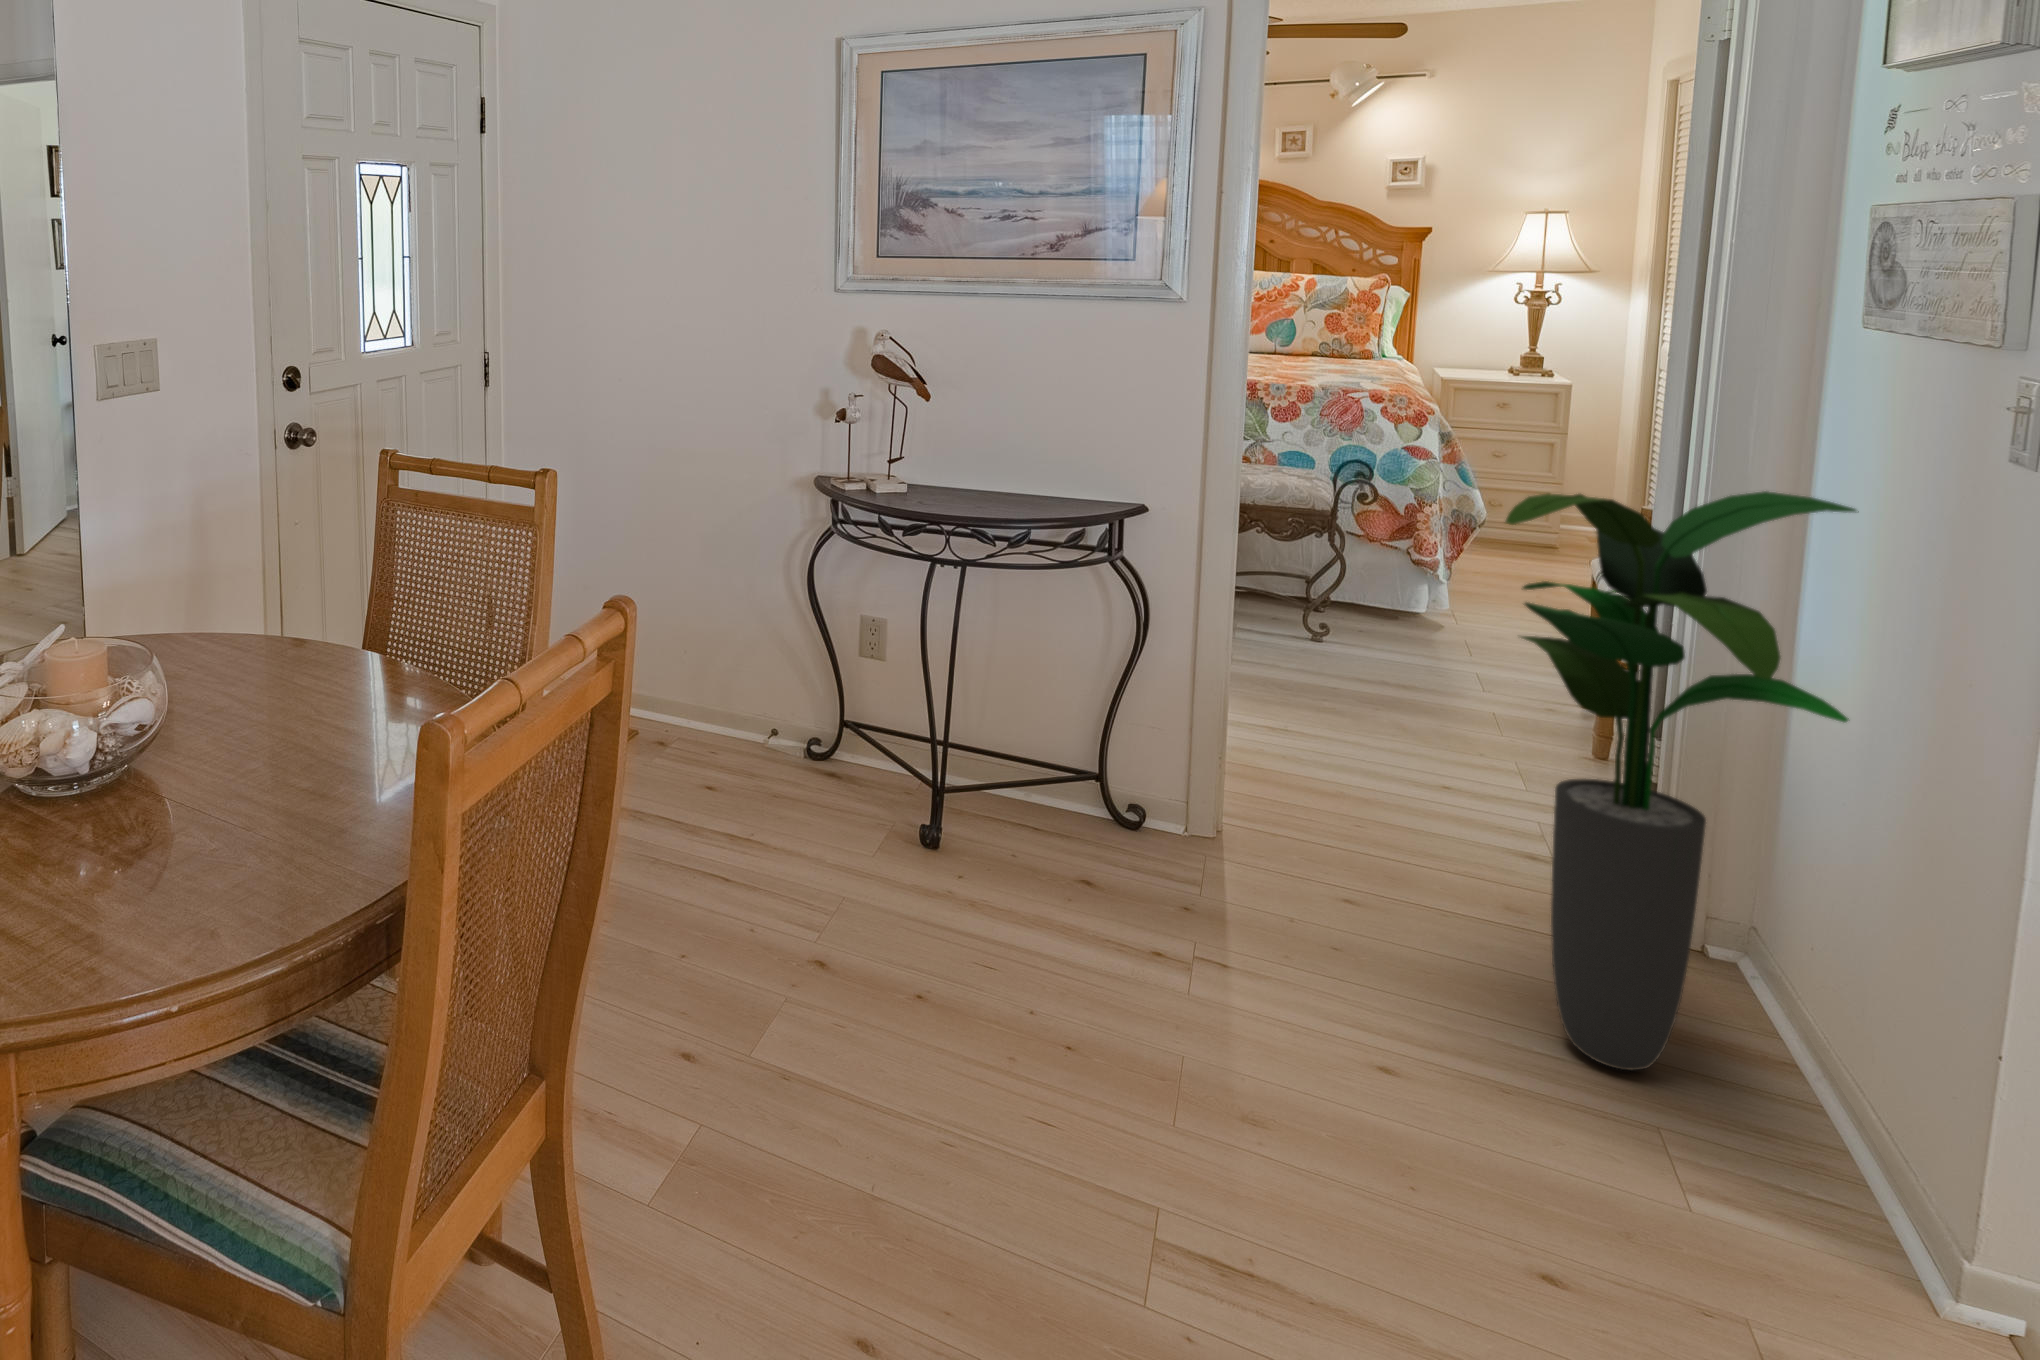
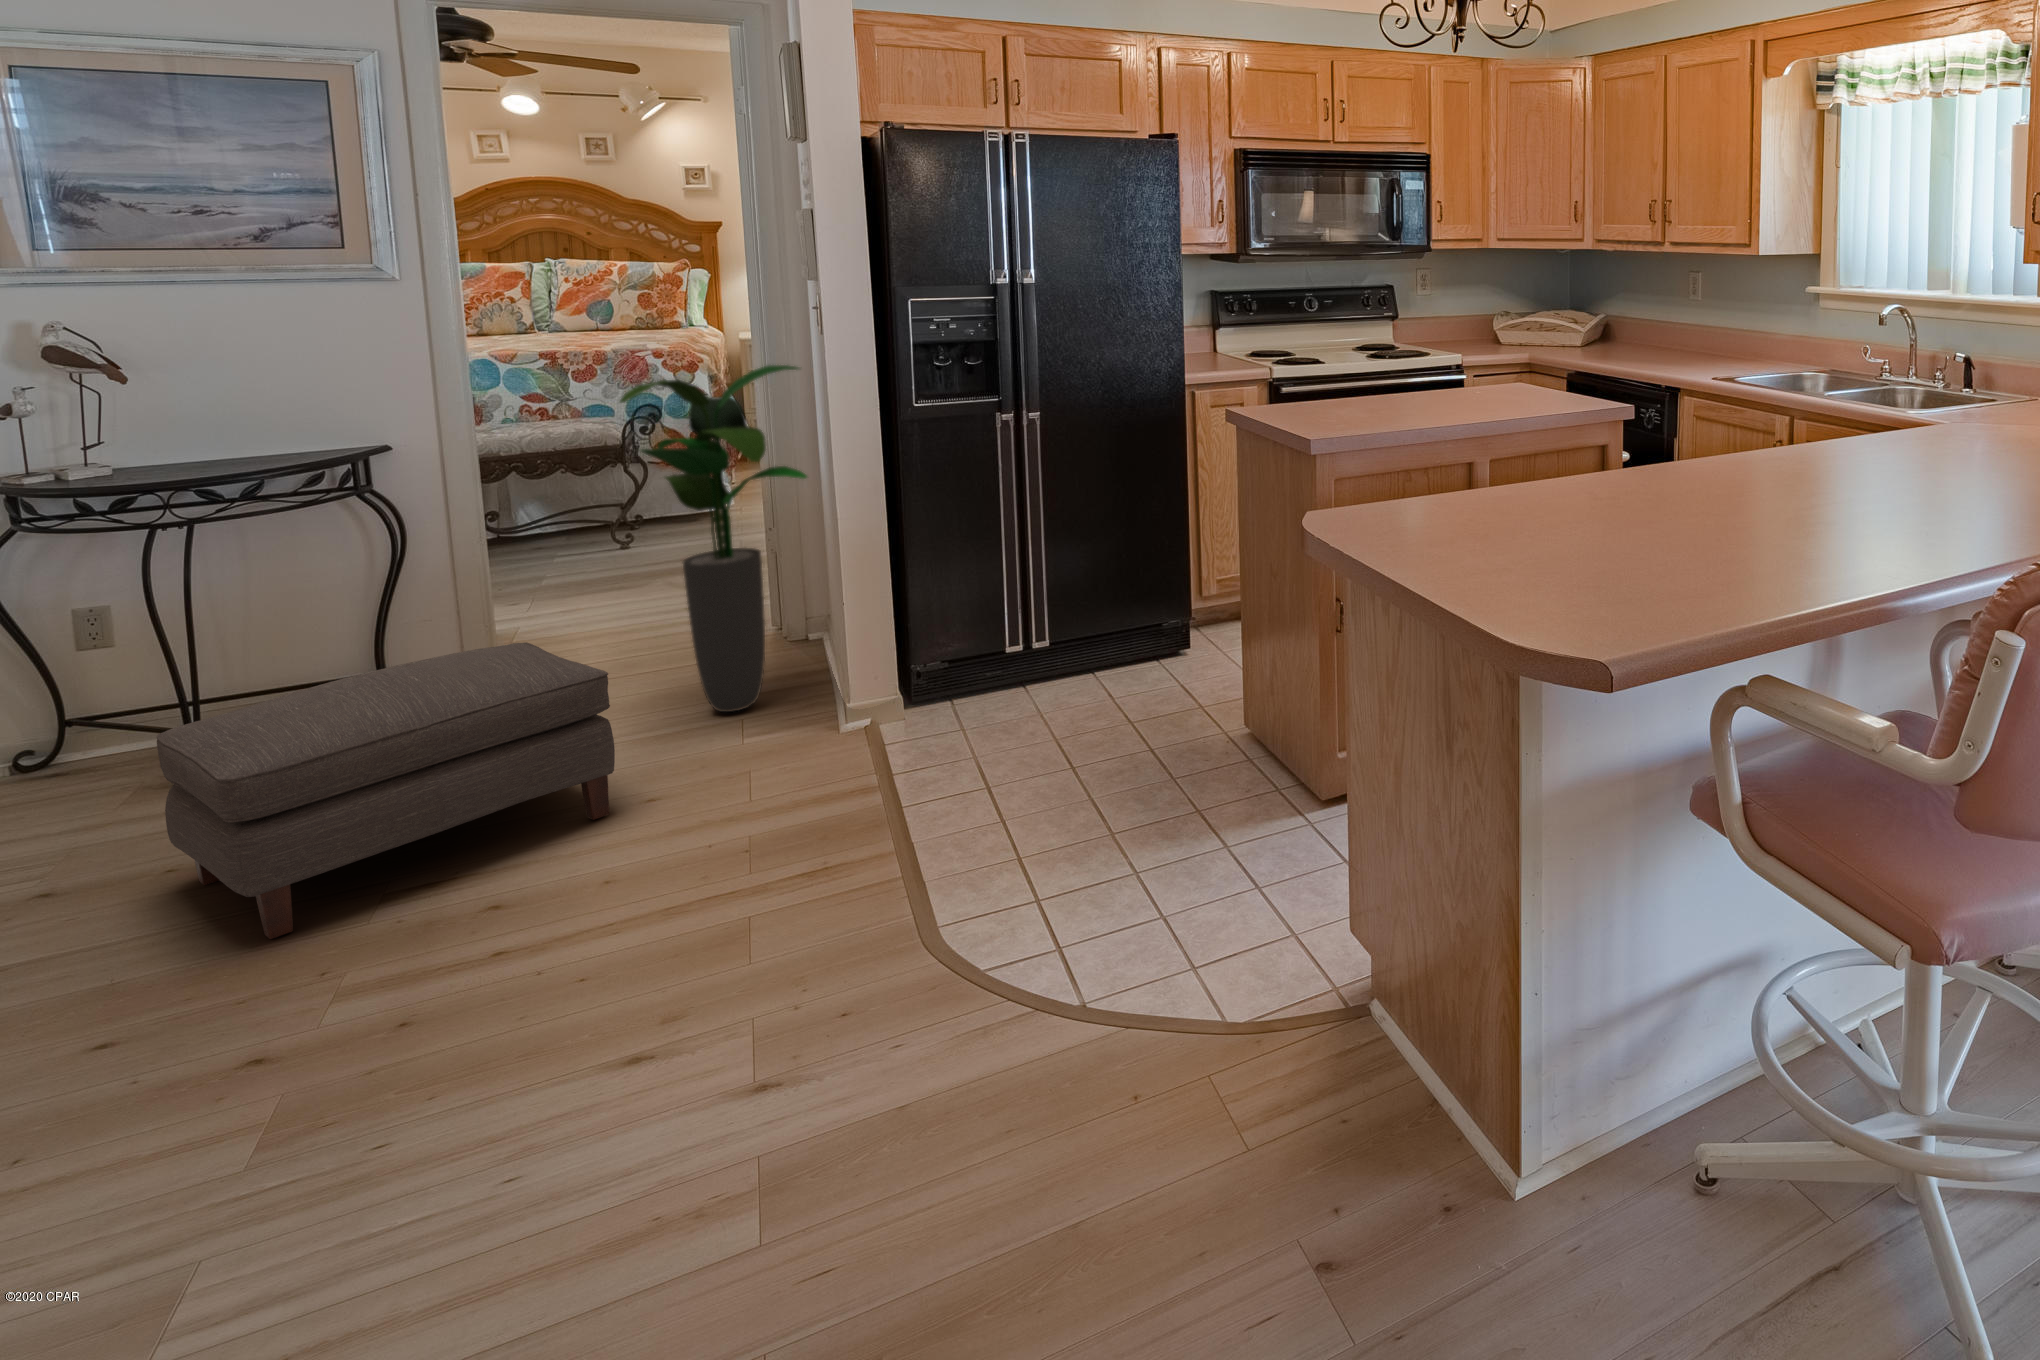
ottoman: none [933,842,1501,1237] -> present [157,642,615,939]

